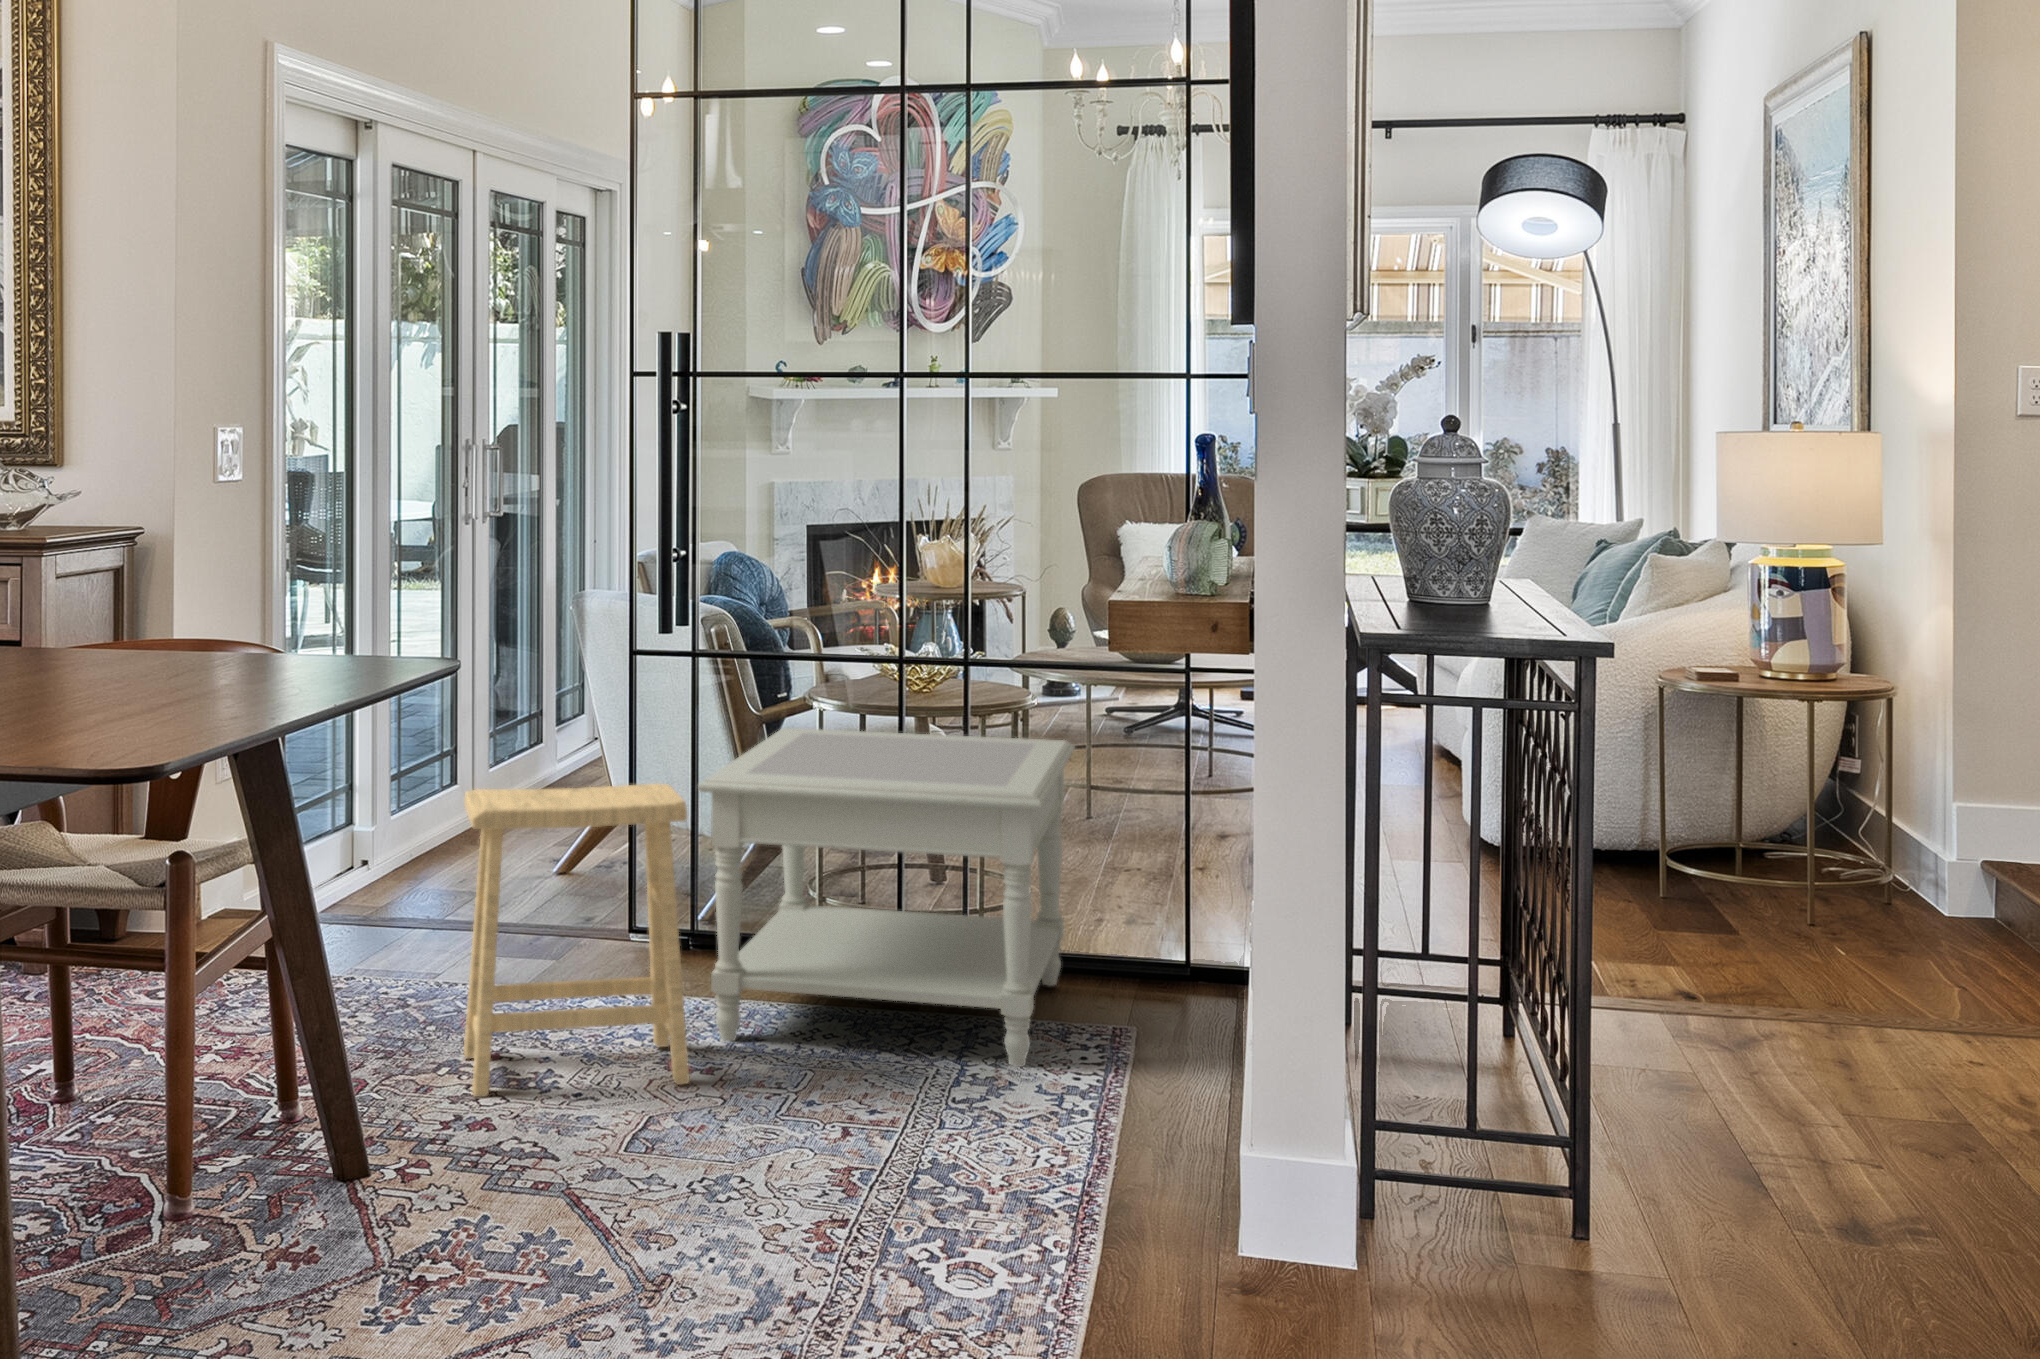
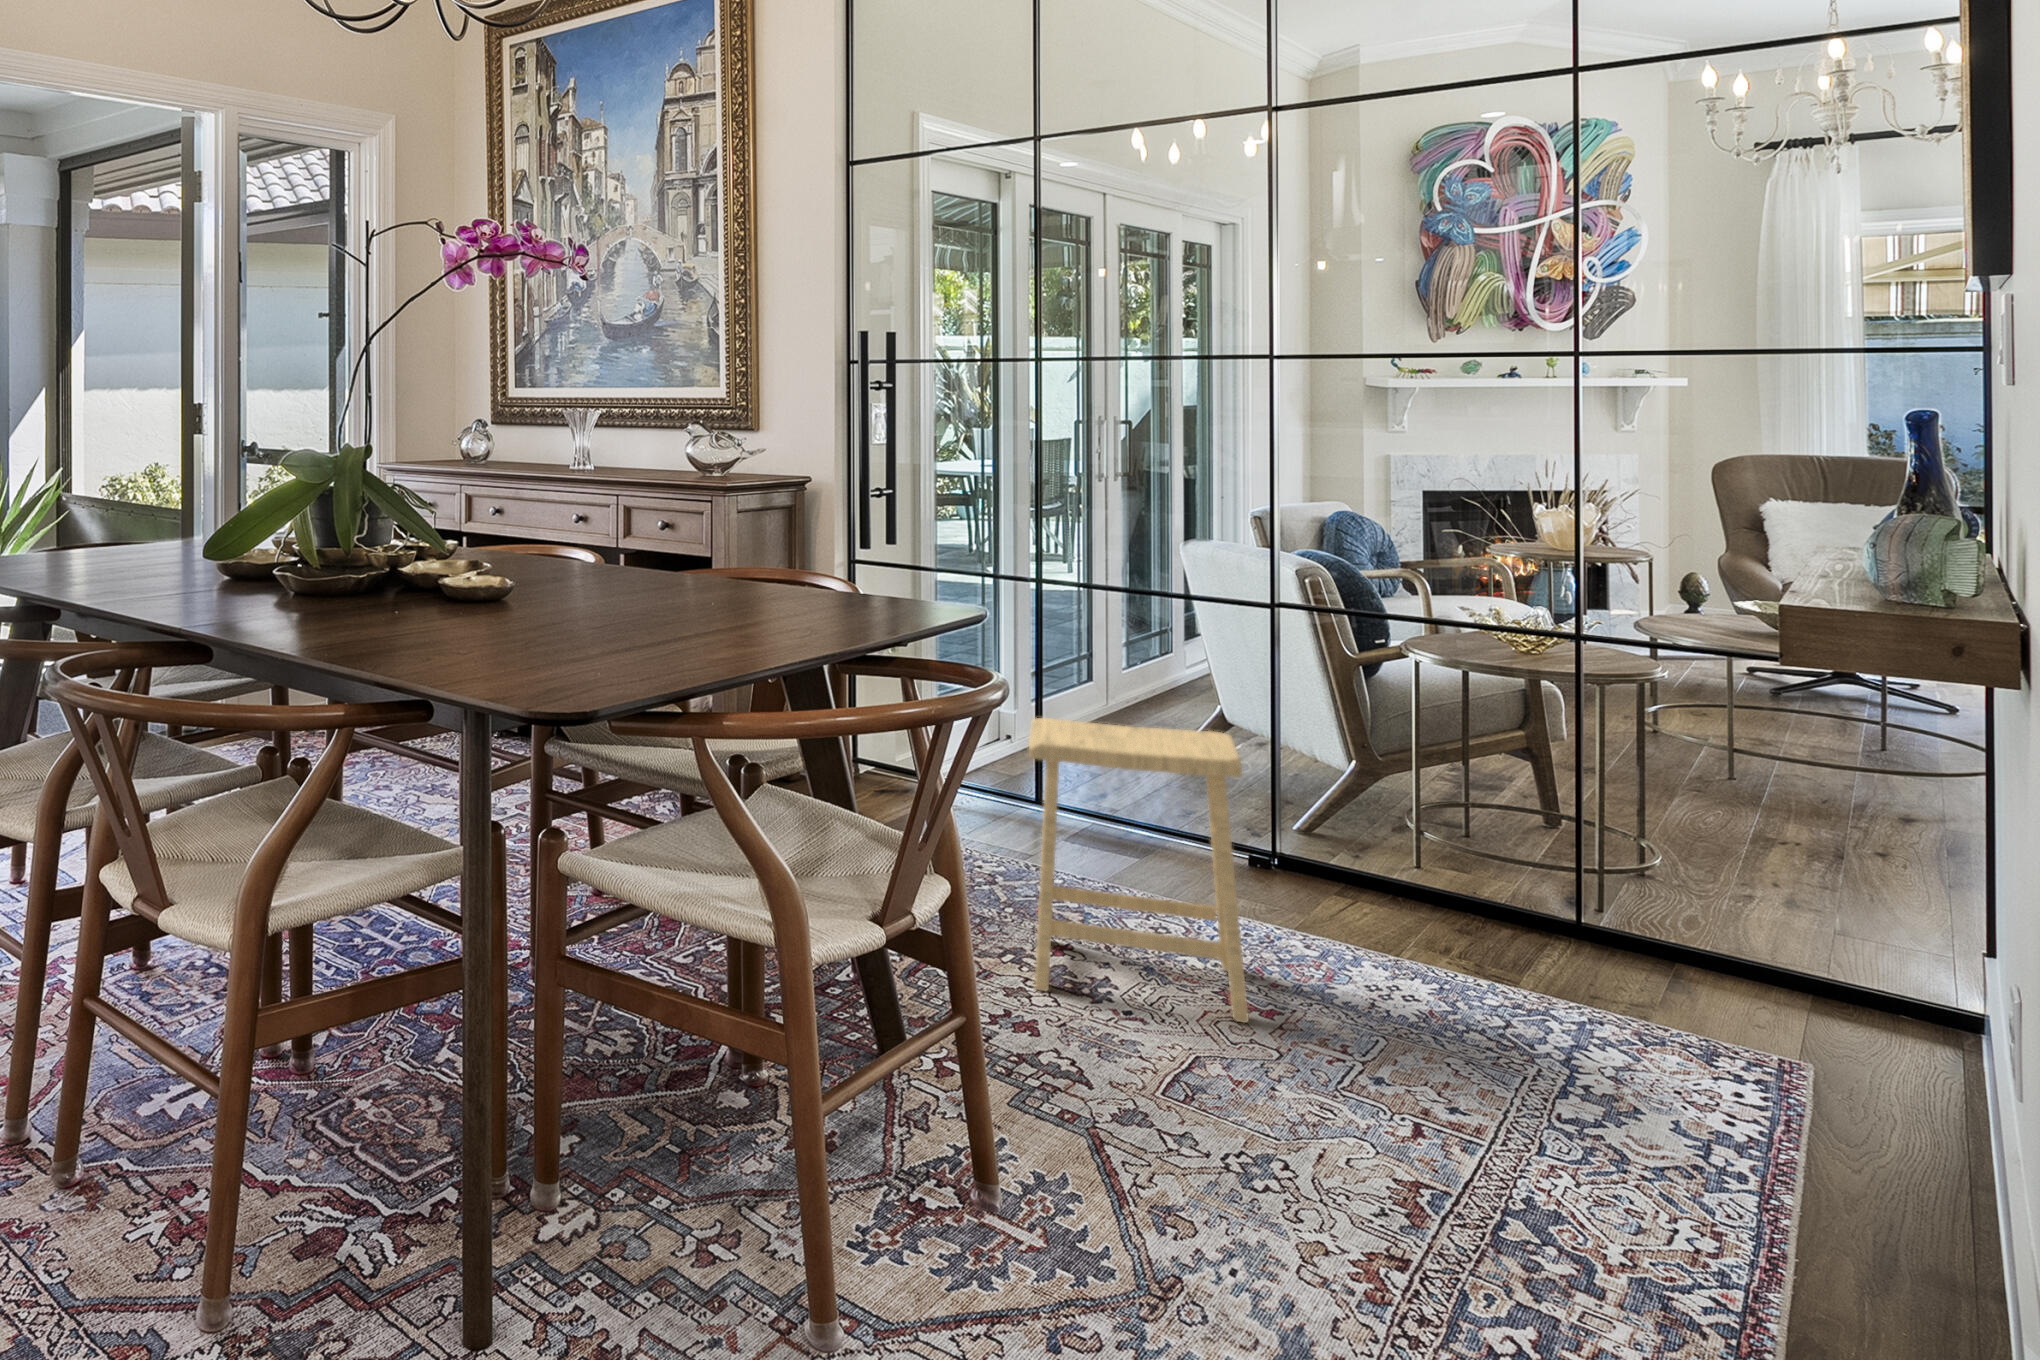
side table: present [698,728,1075,1067] -> none [1262,677,1732,1090]

